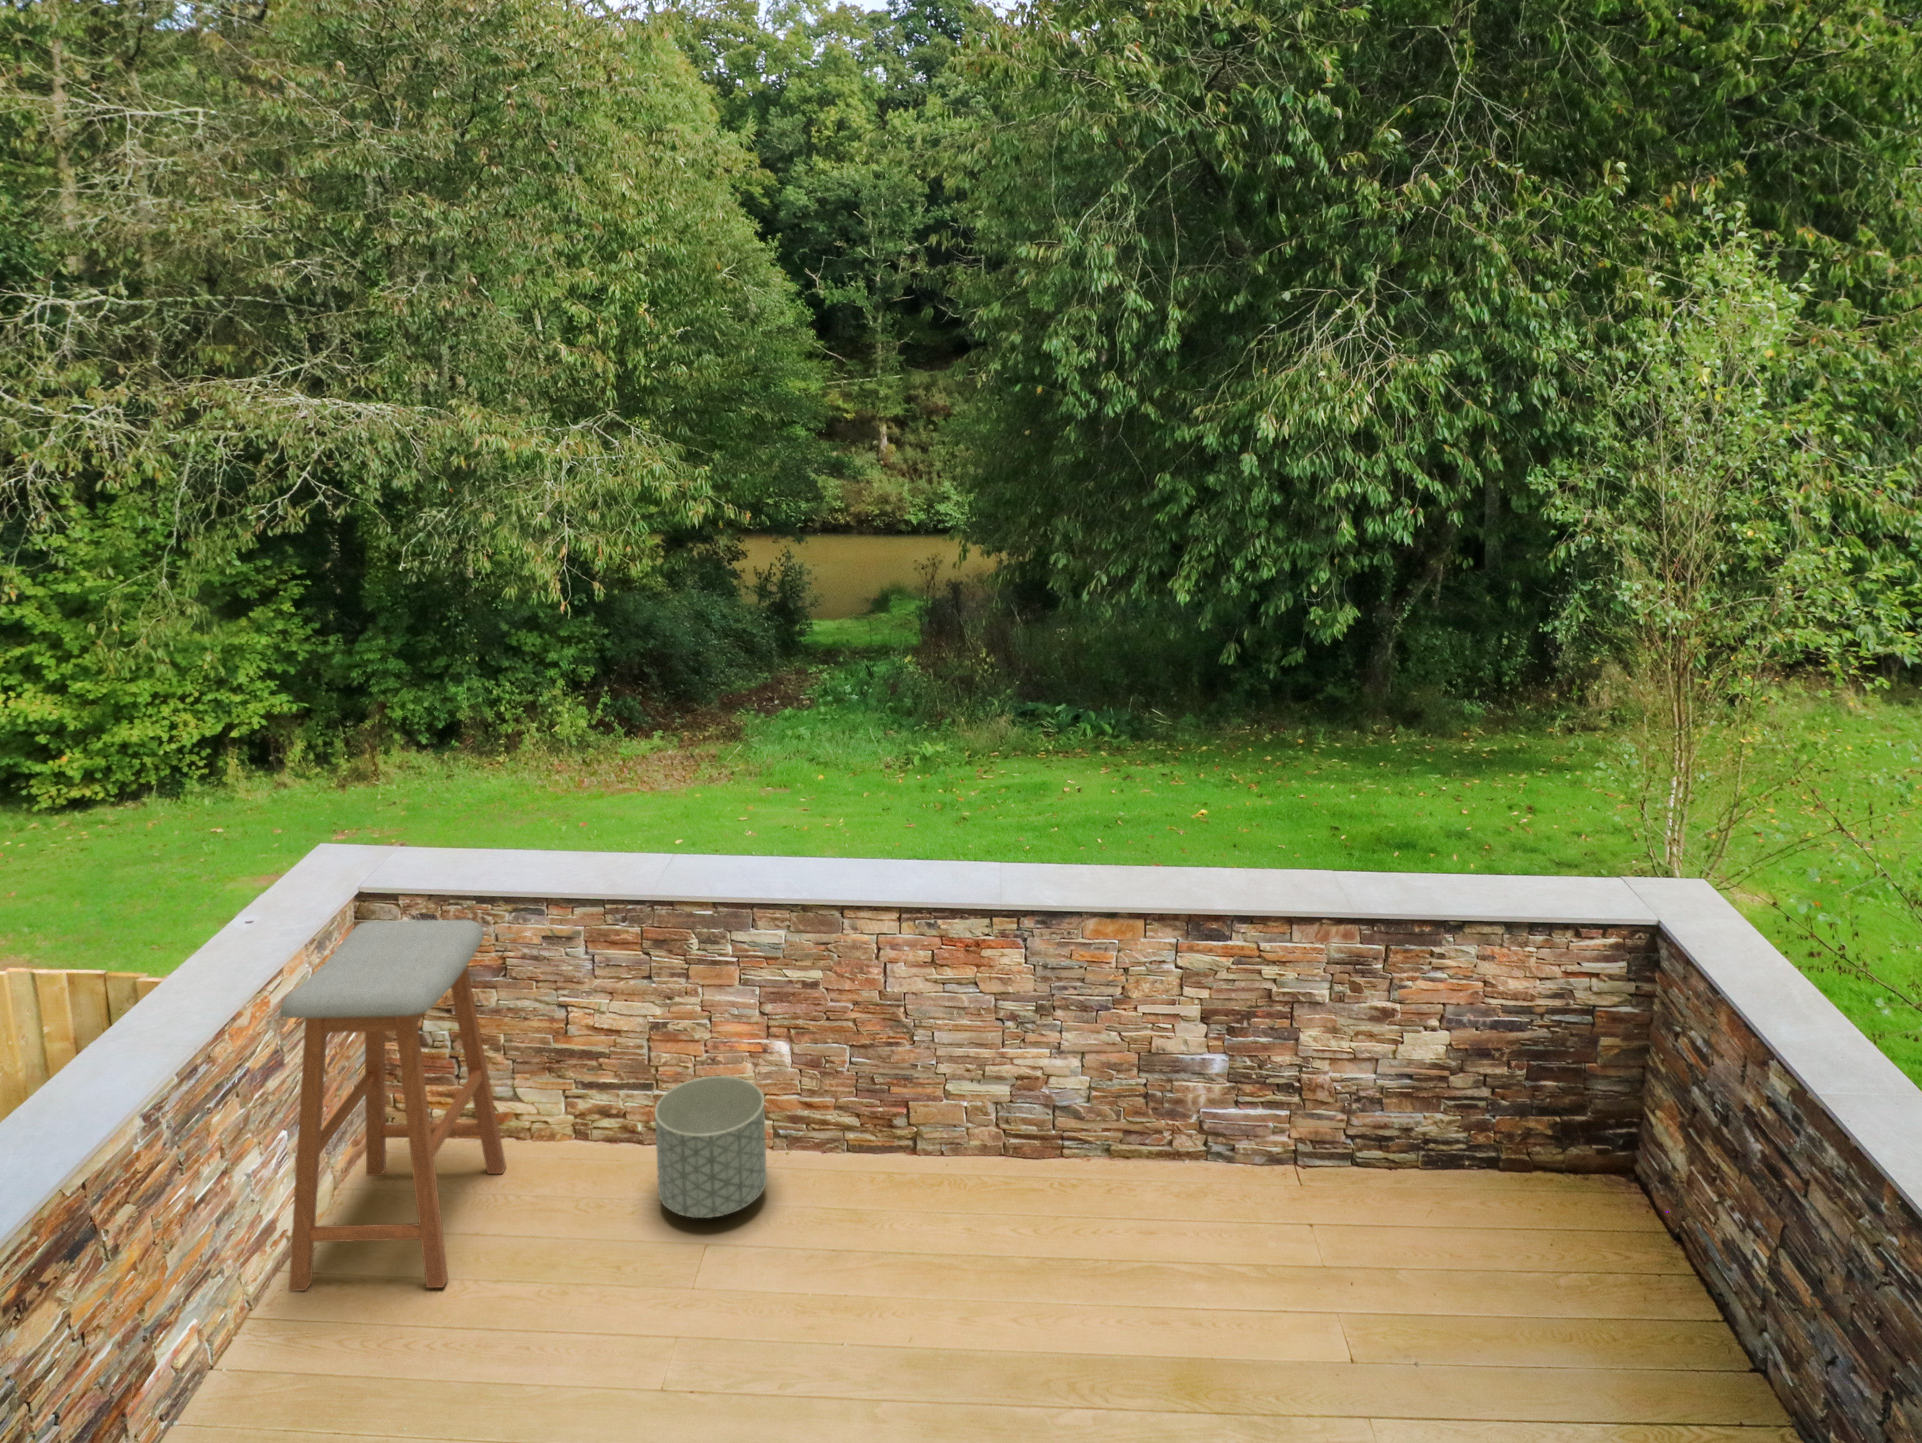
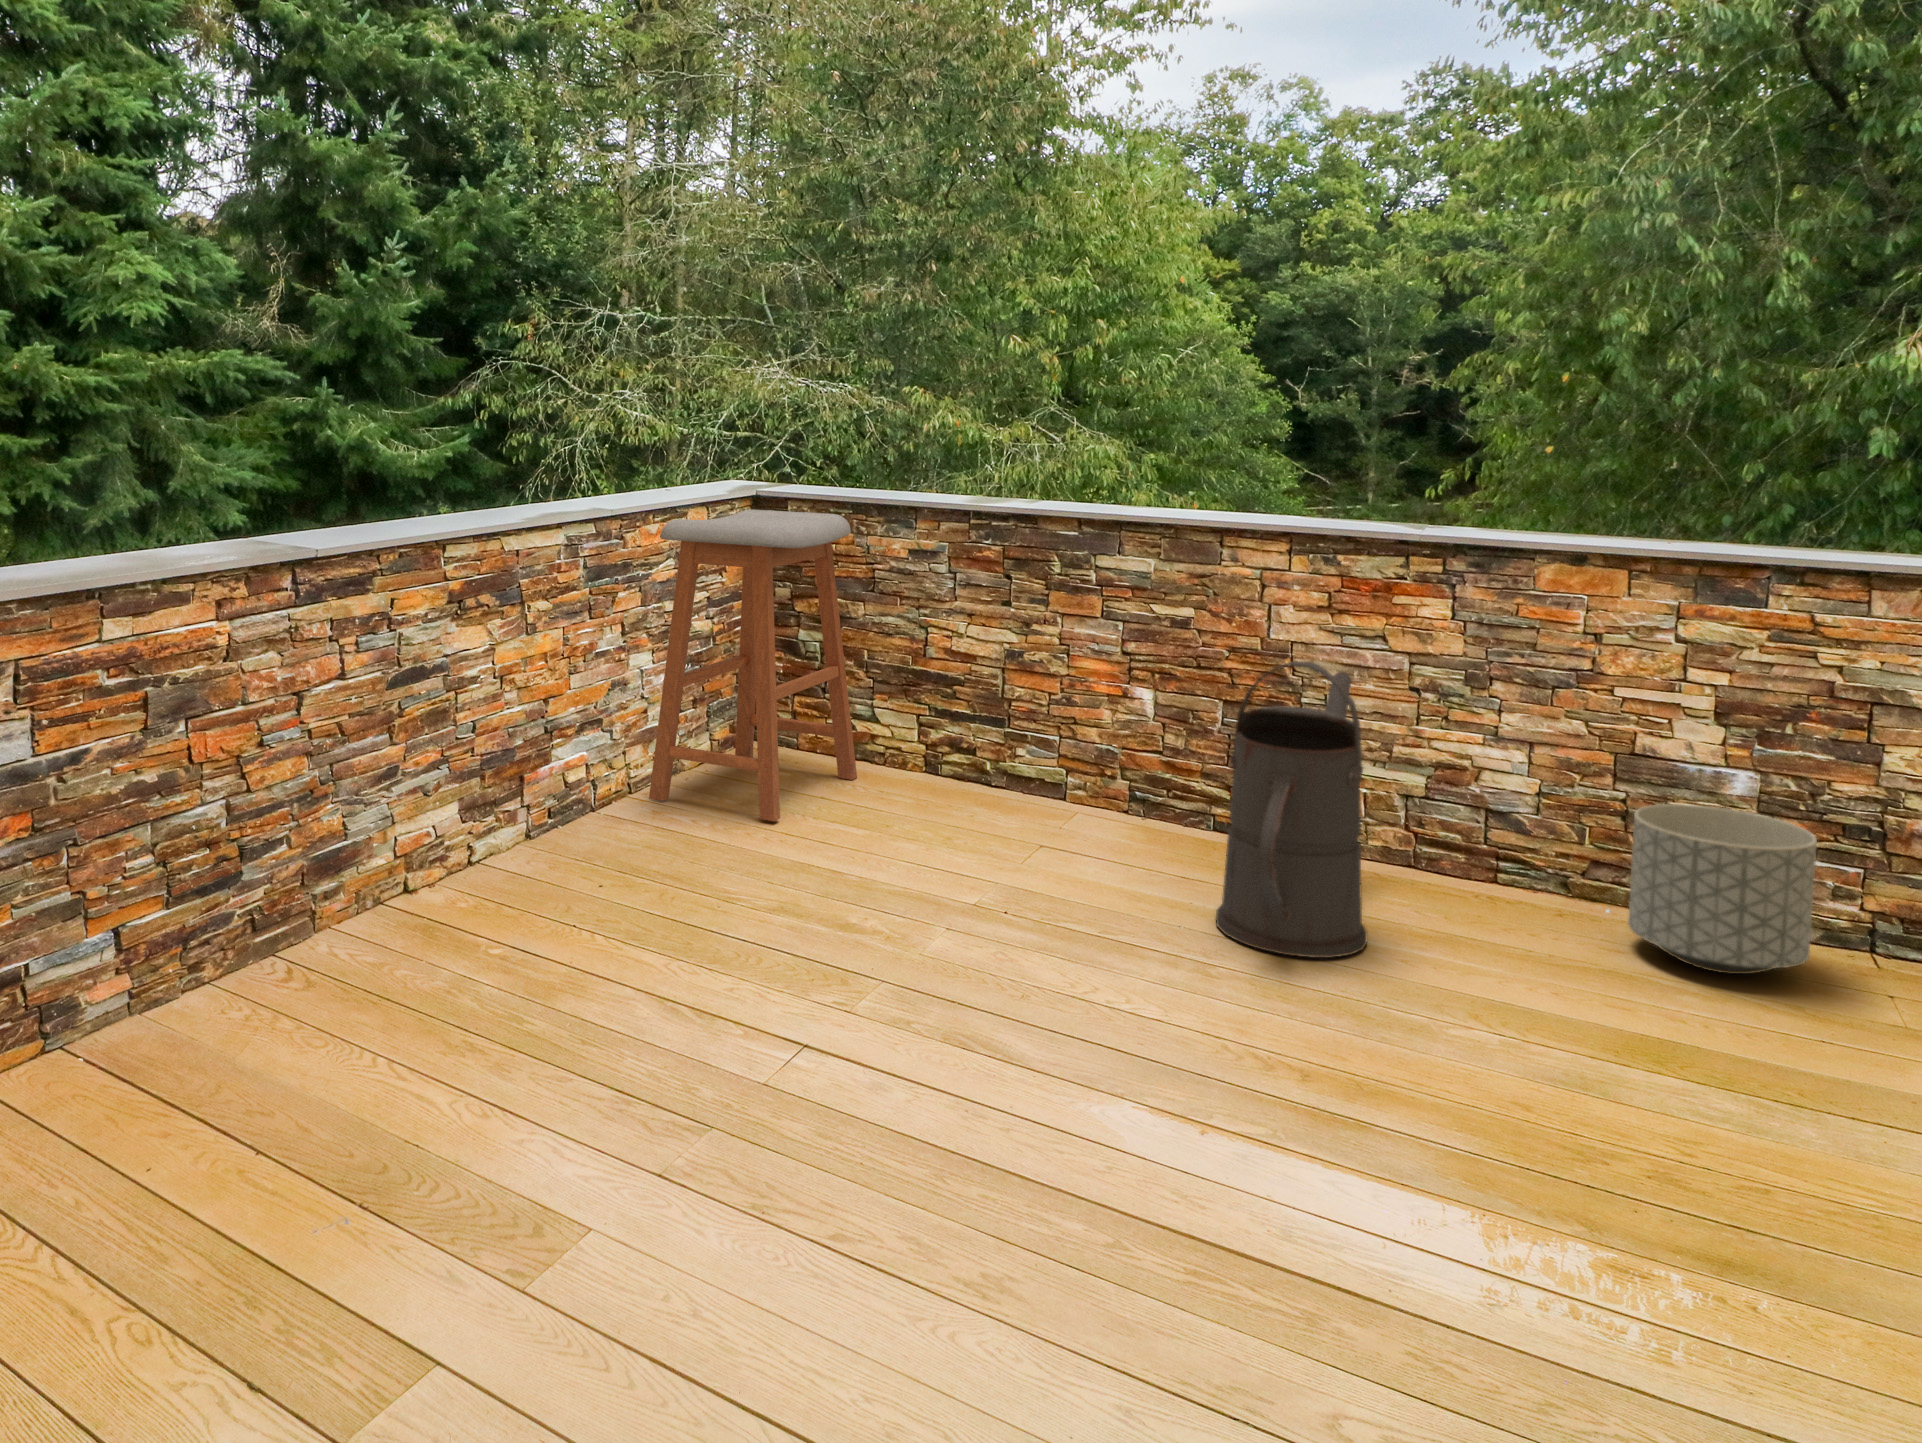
watering can: none [883,1019,1000,1335] -> present [1216,661,1367,958]
planter: present [655,1076,767,1218] -> present [1628,804,1817,974]

